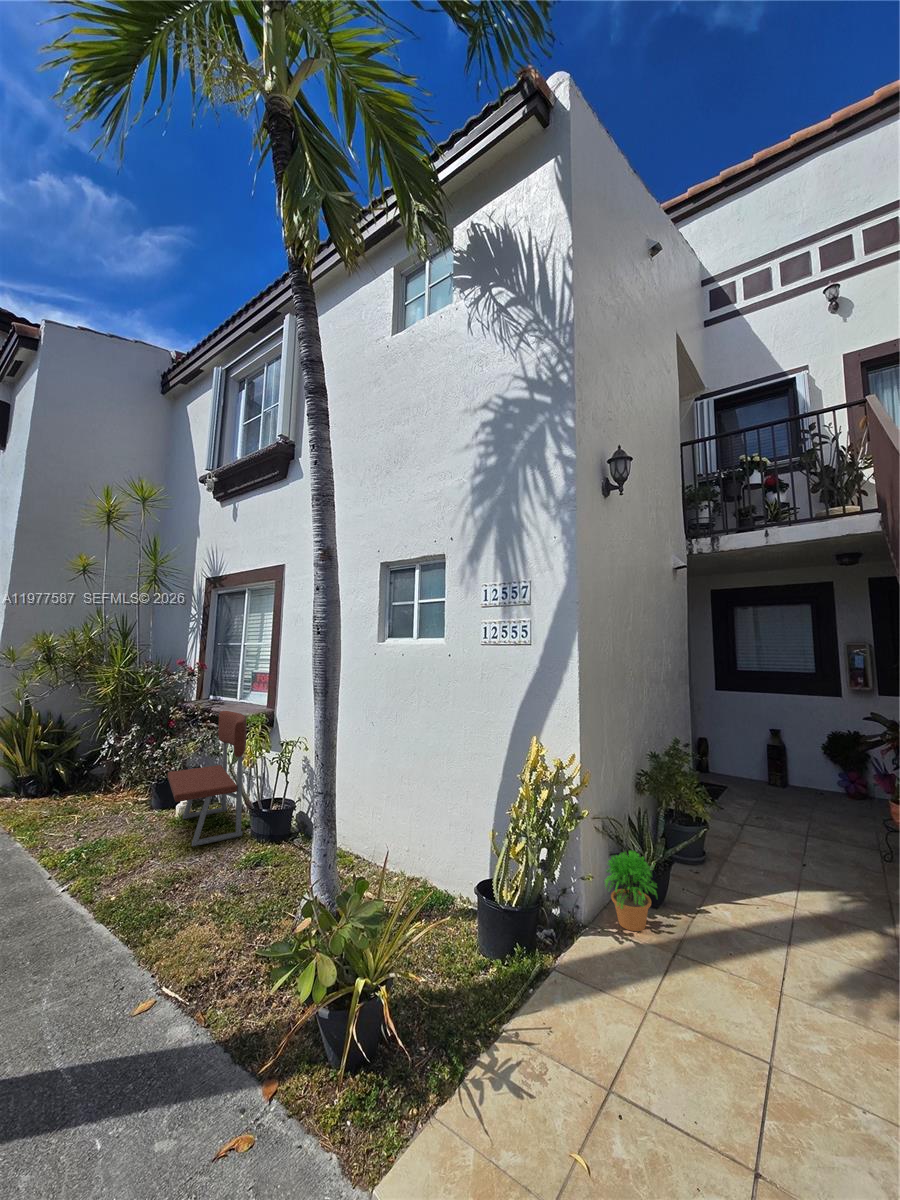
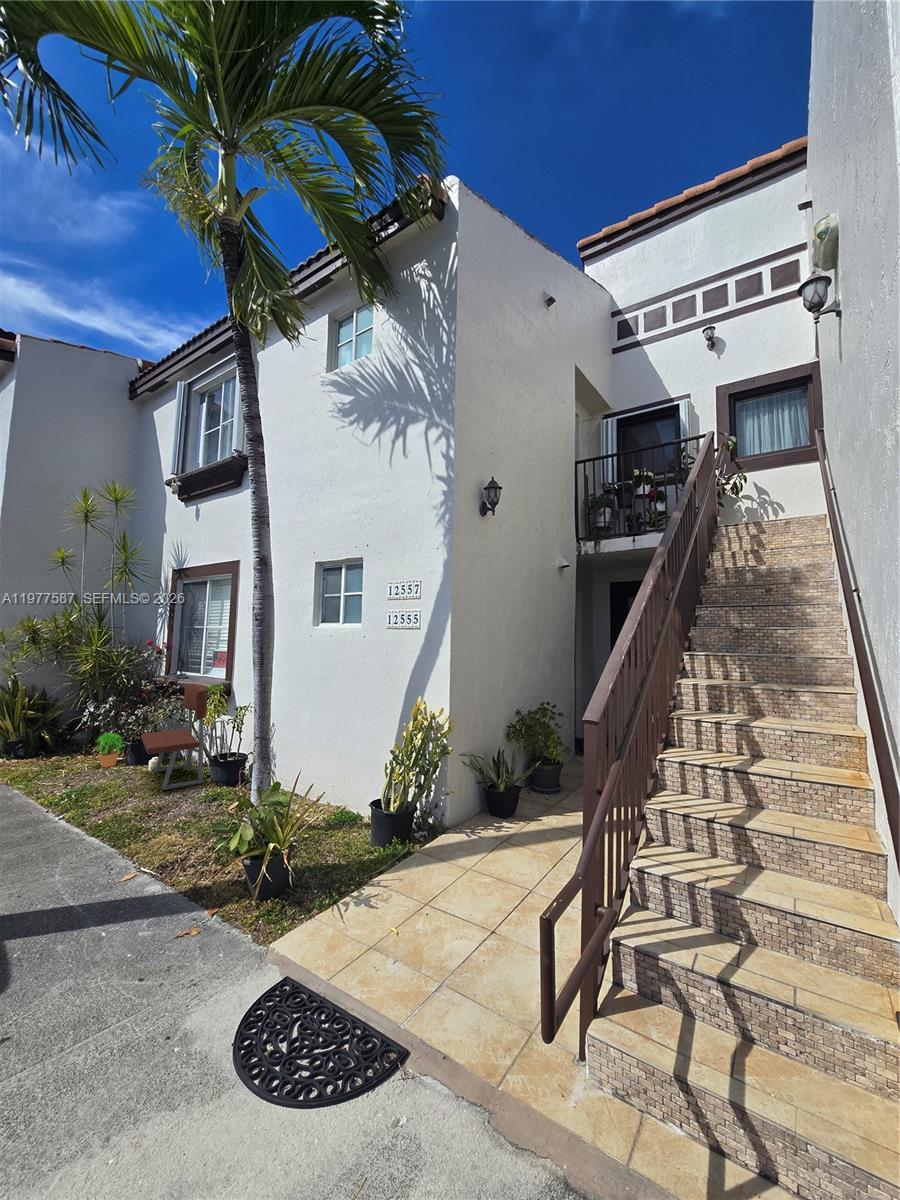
potted plant: present [604,850,657,931] -> present [97,733,121,767]

